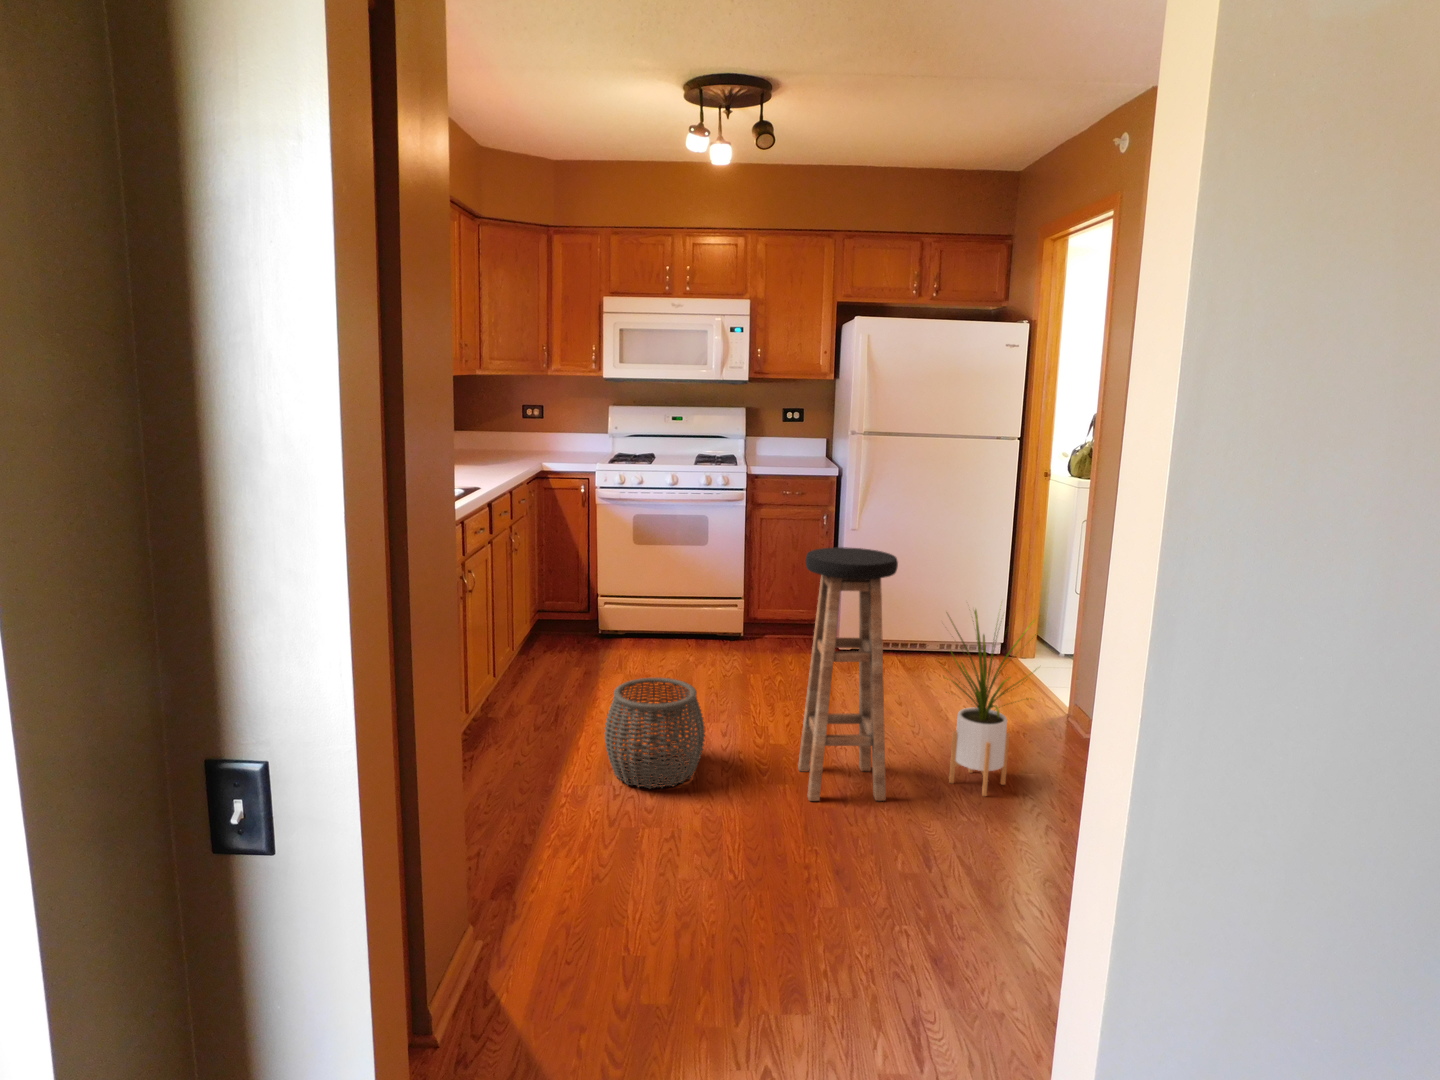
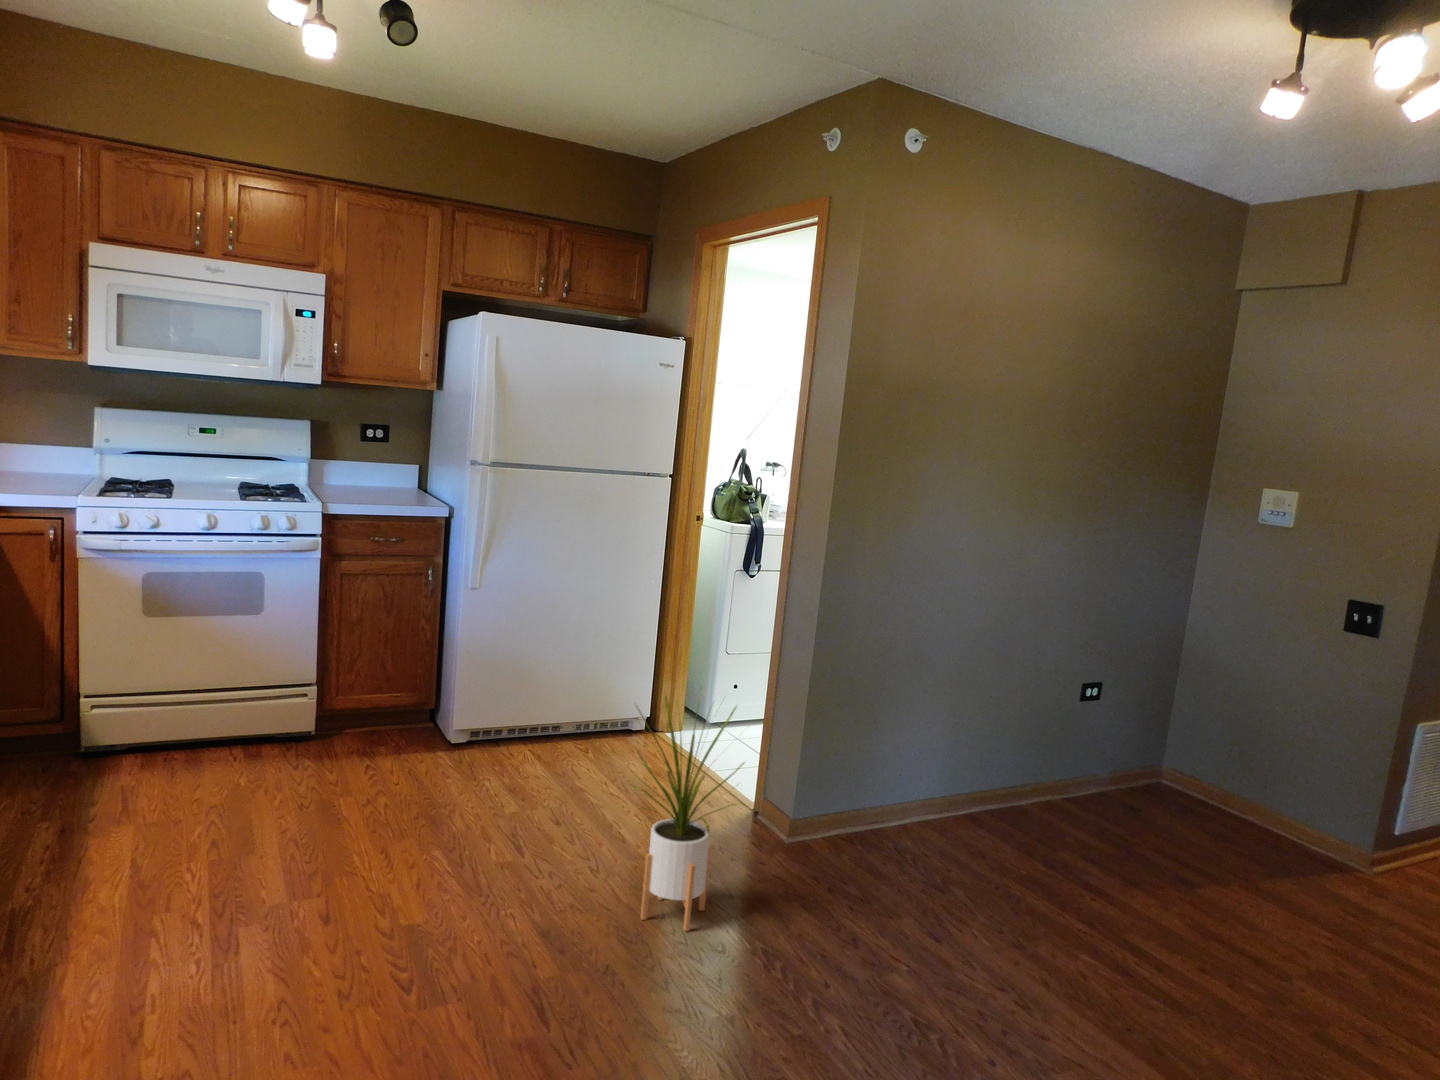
bar stool: present [798,547,898,801] -> none [444,629,589,985]
woven basket: present [604,678,705,788] -> none [138,835,311,1019]

